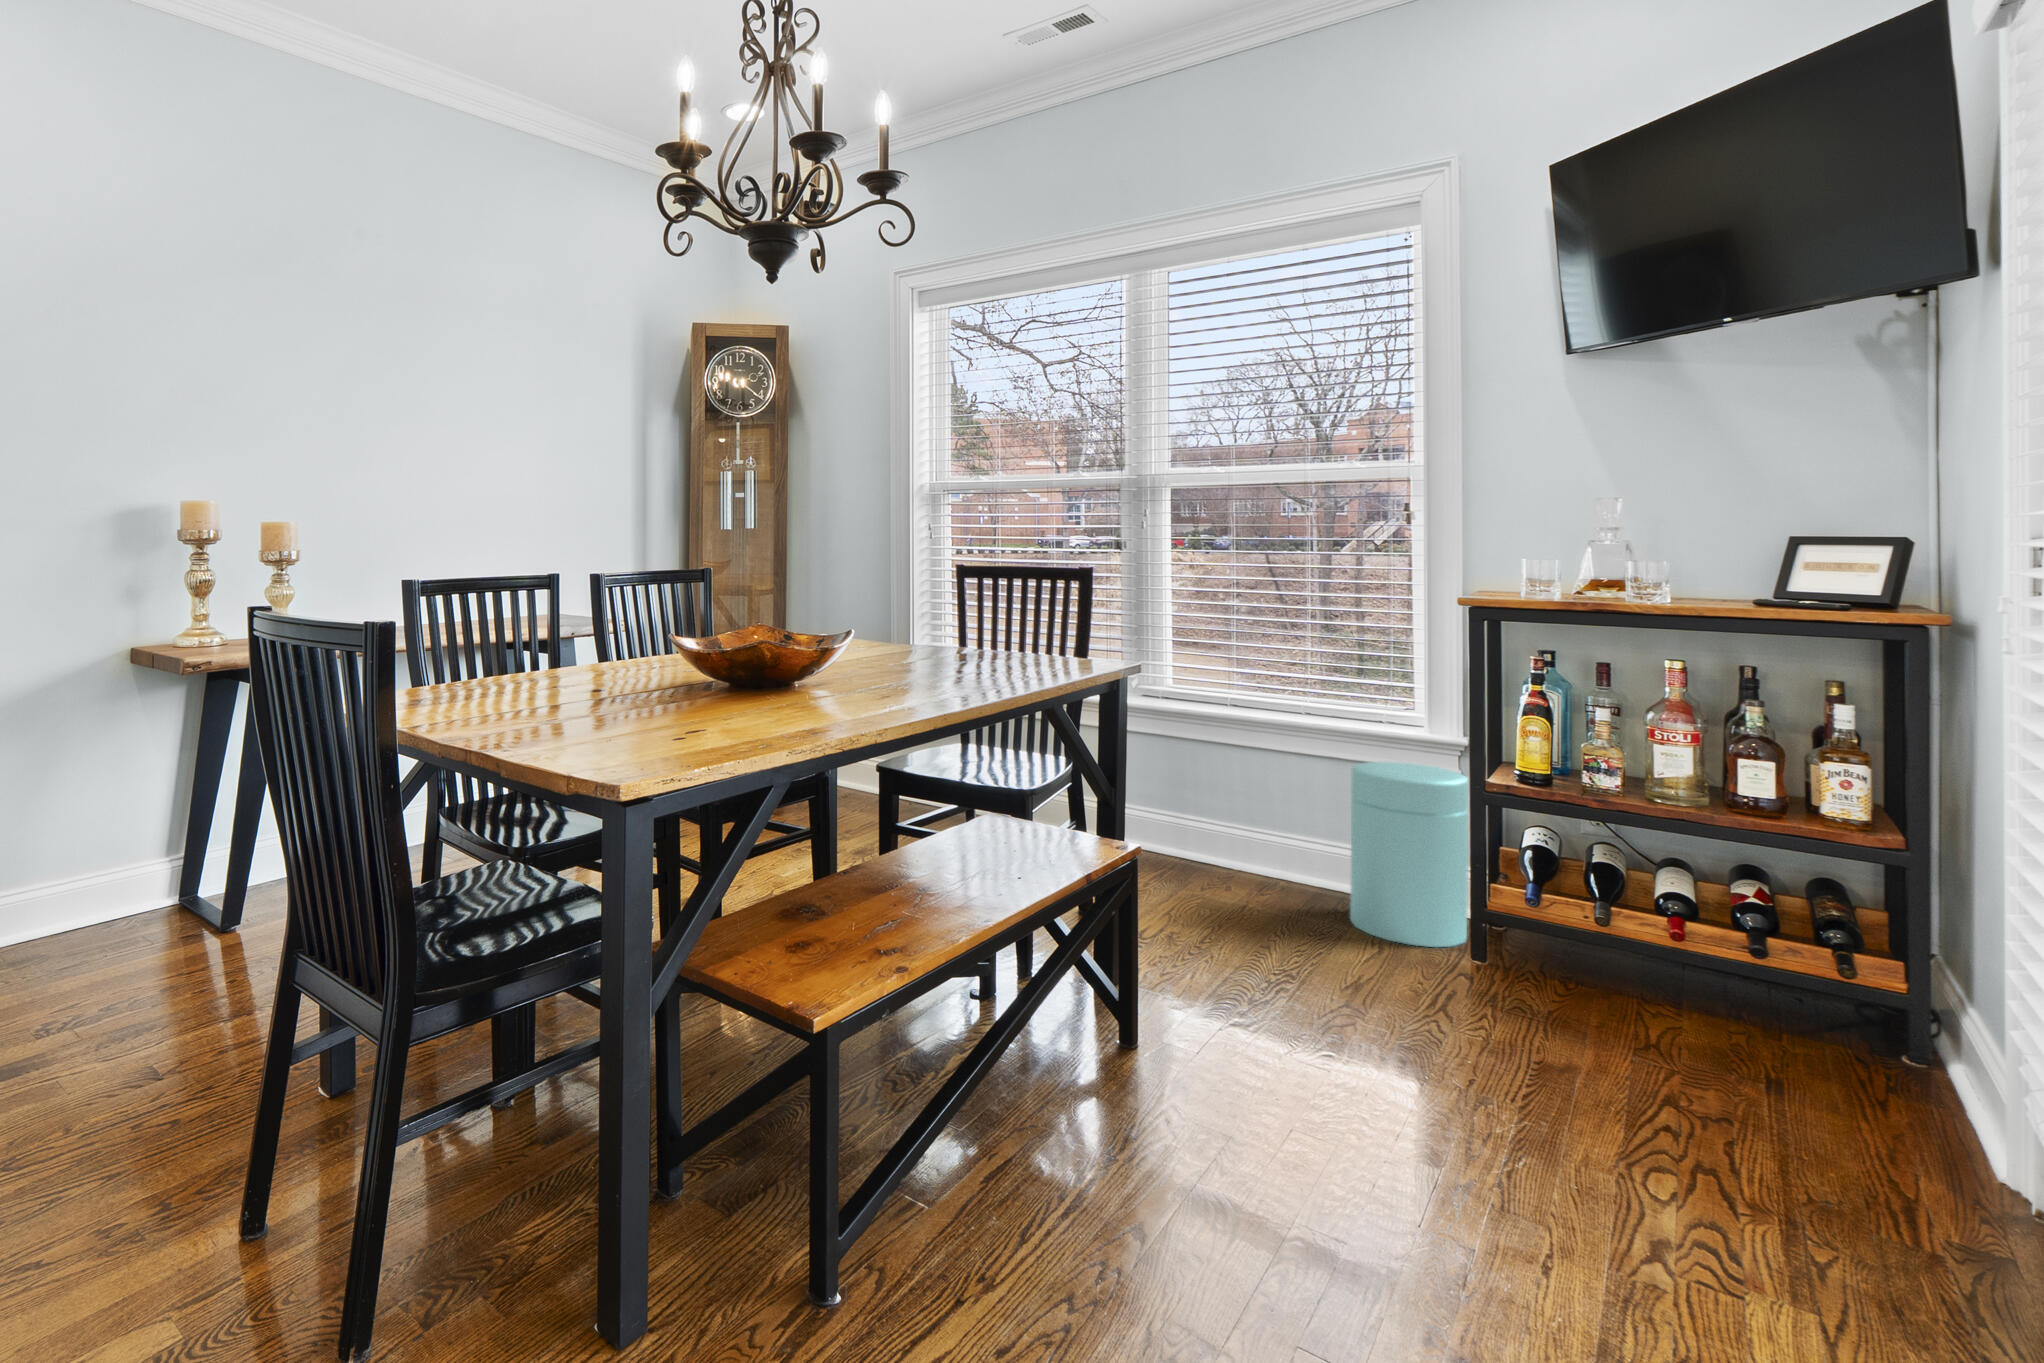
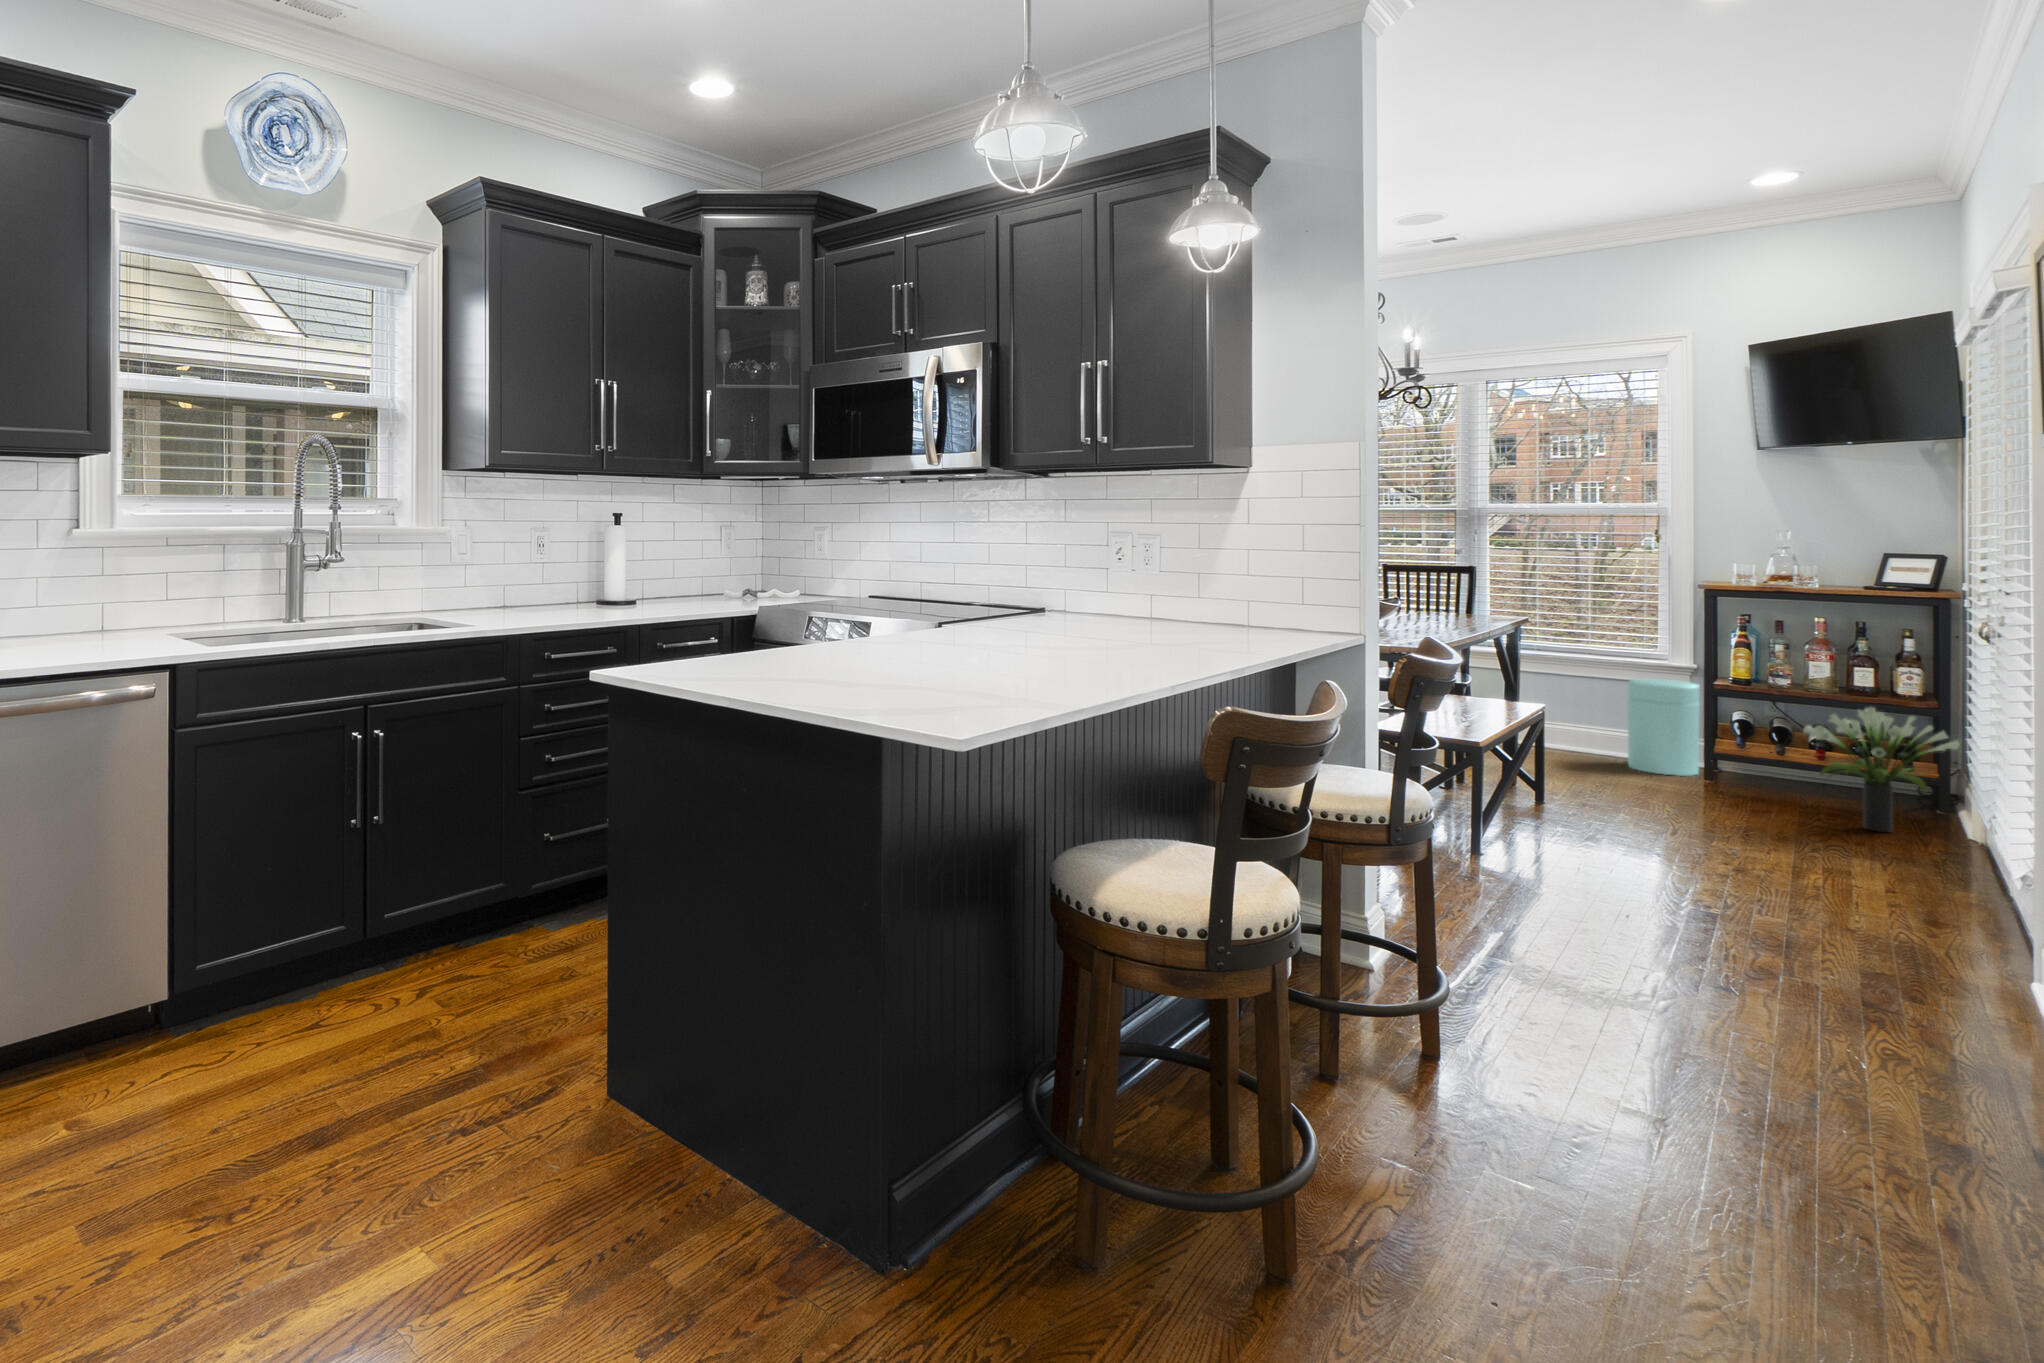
potted plant: none [1644,868,1986,1159] -> present [1803,708,1960,832]

